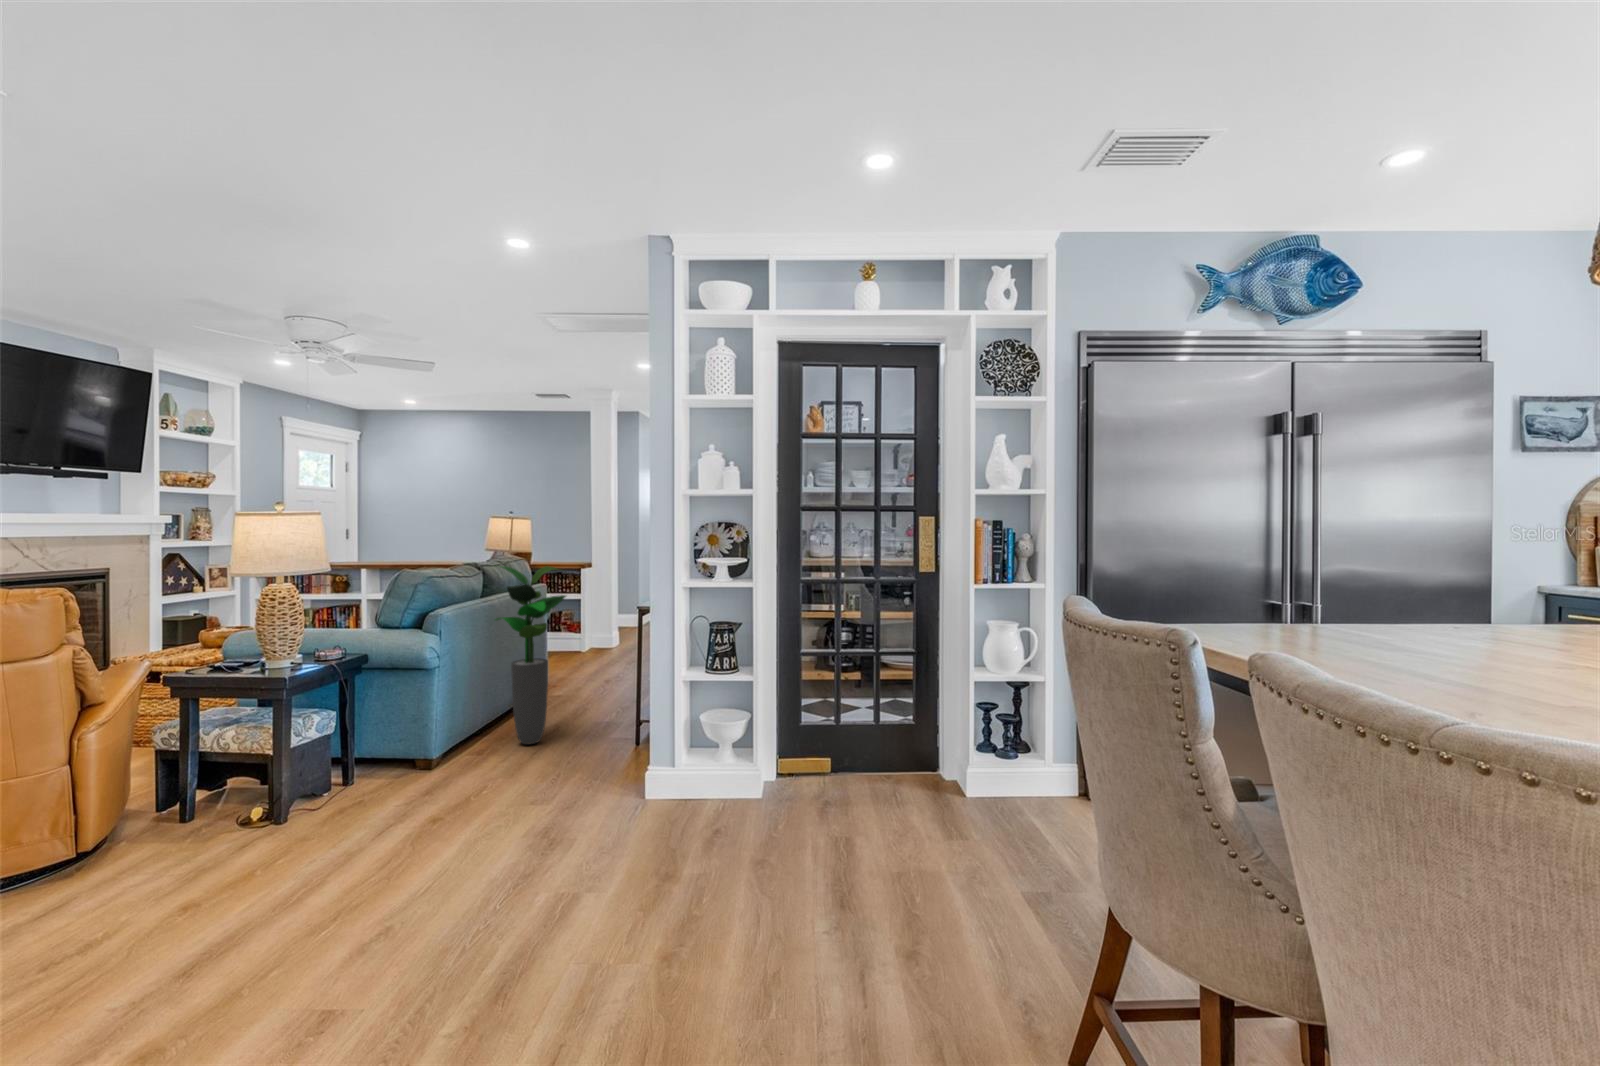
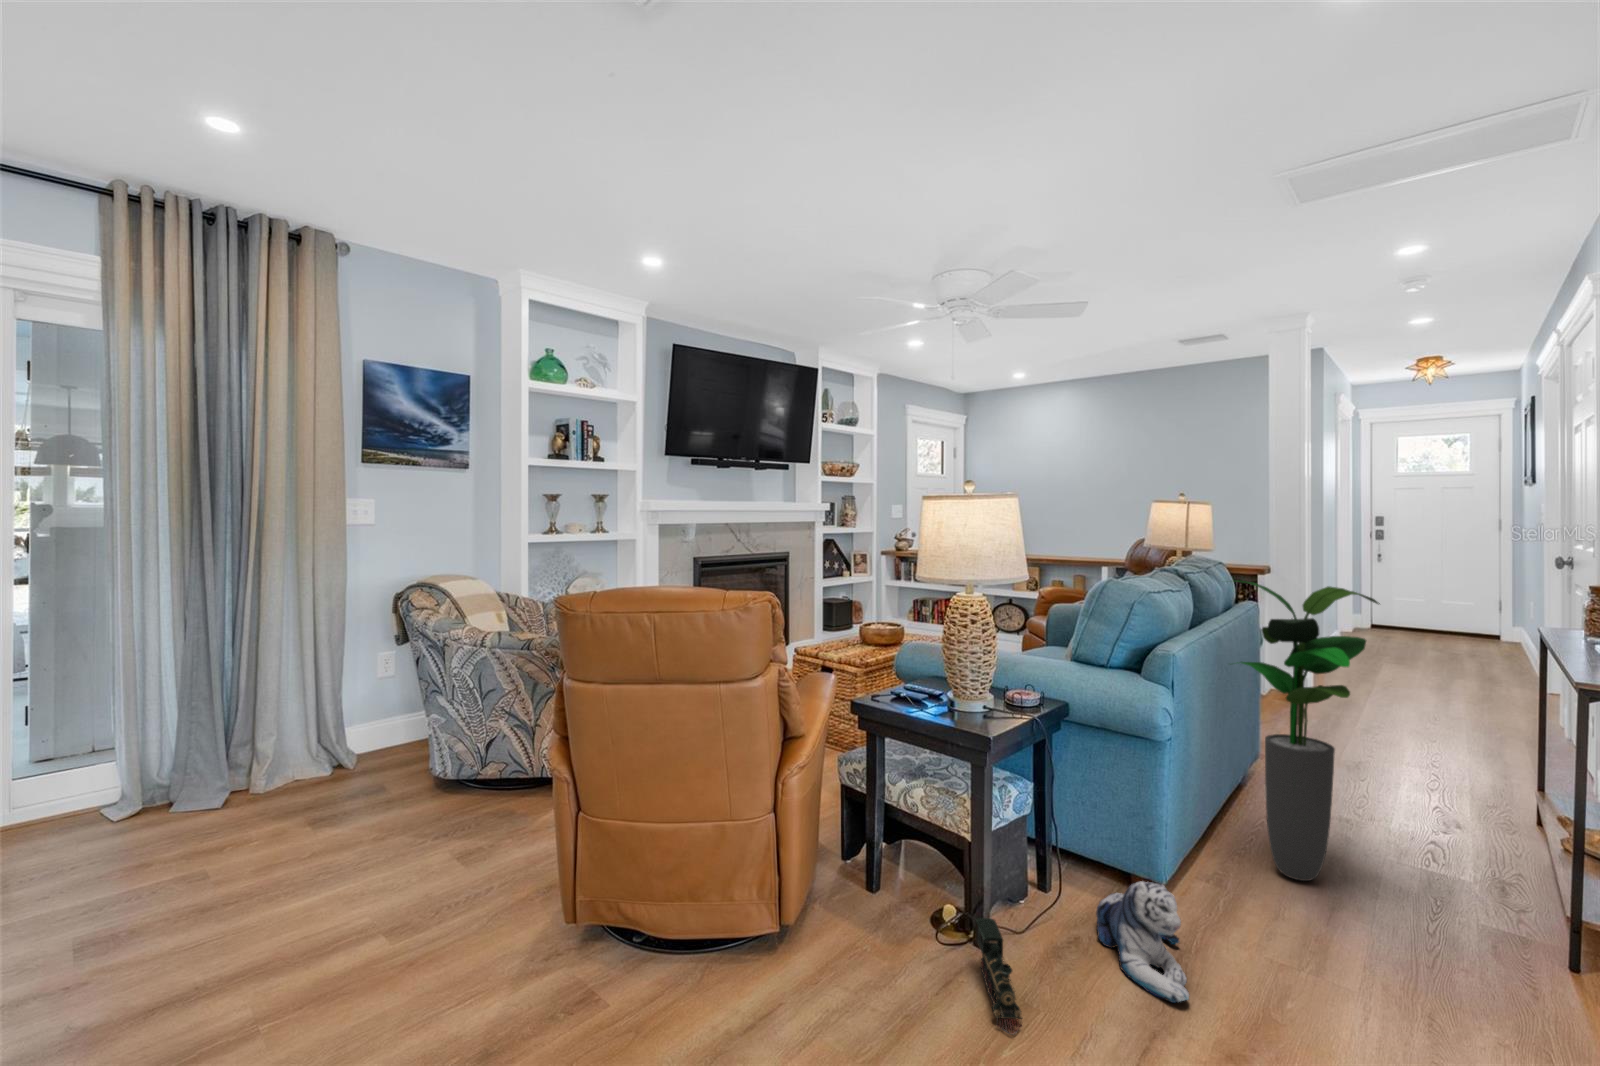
plush toy: none [374,751,431,814] -> present [1096,881,1189,1003]
toy train: none [271,800,296,855] -> present [976,918,1022,1035]

